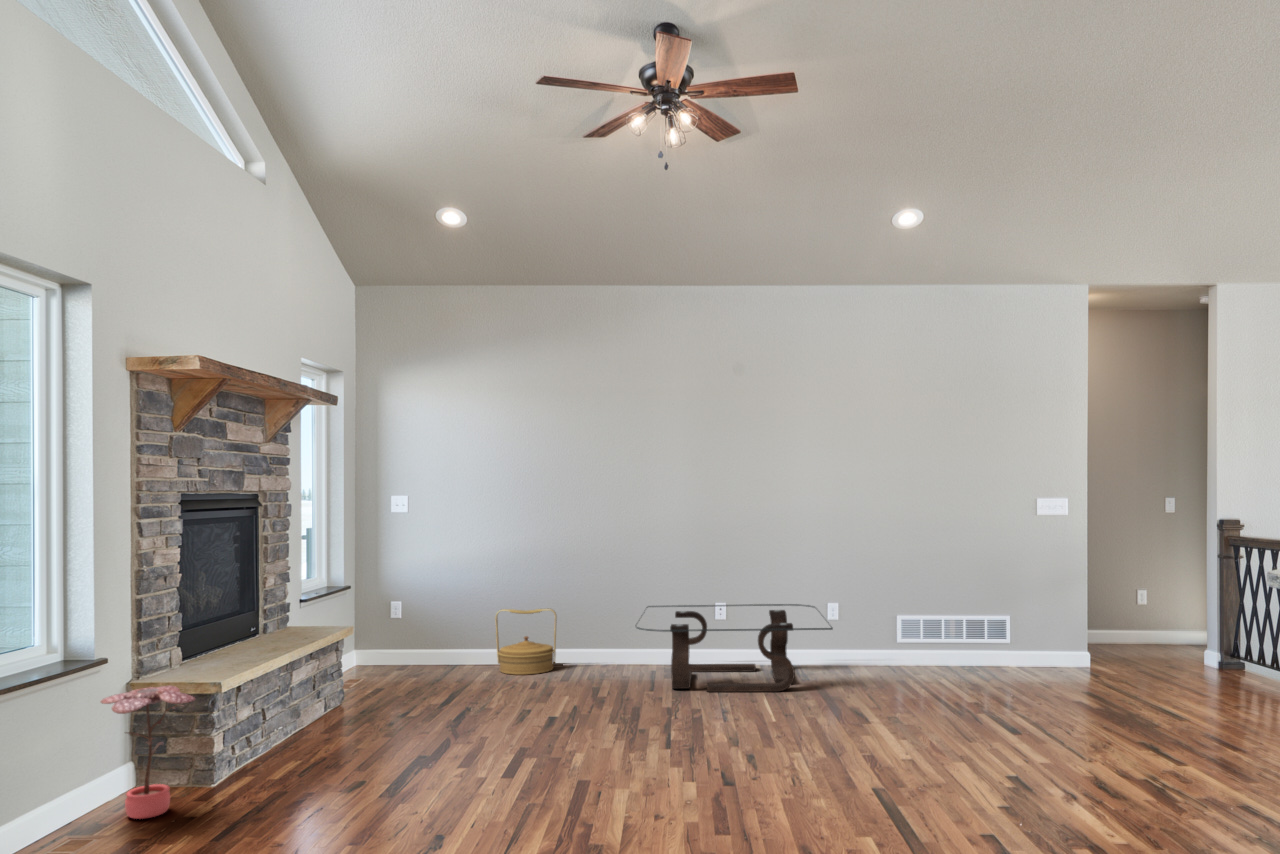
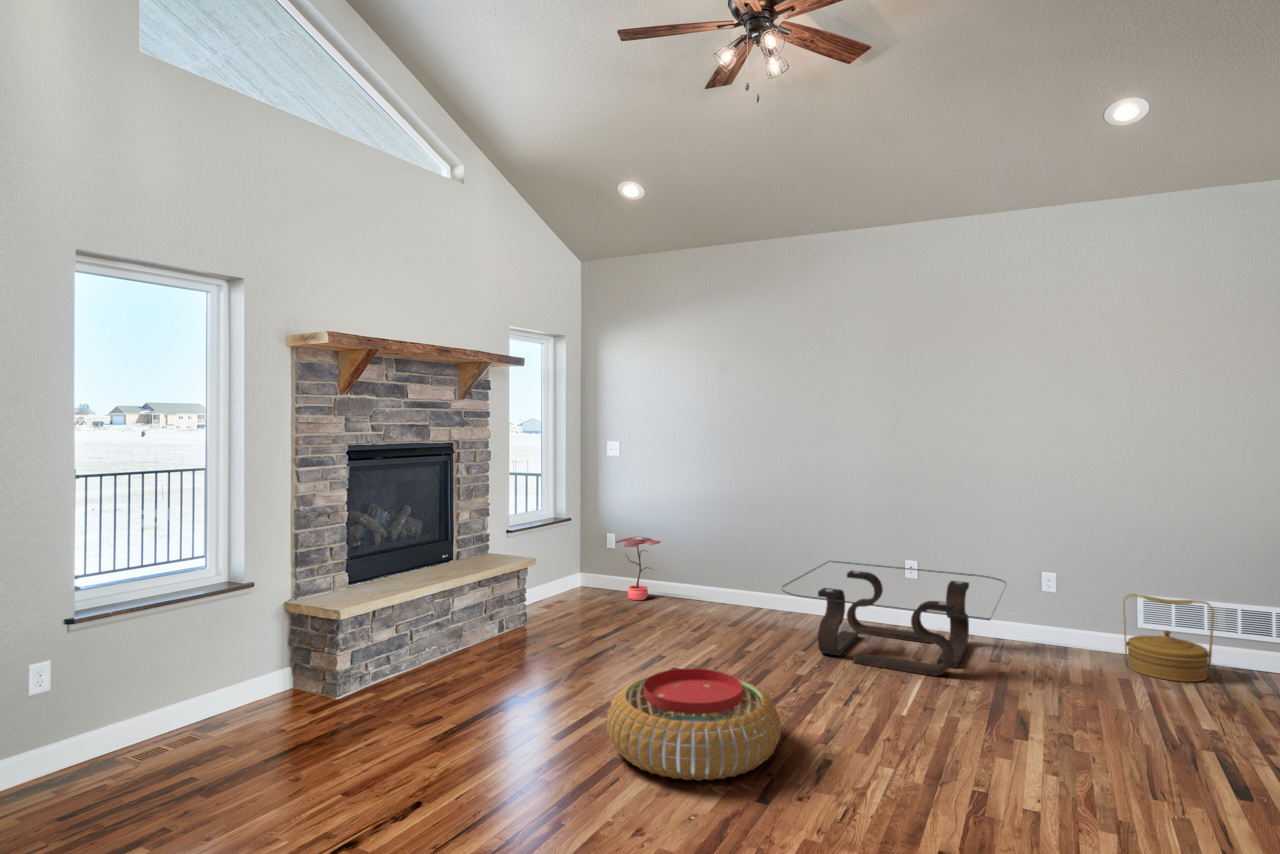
woven basket: present [495,609,557,675] -> present [1123,594,1214,682]
potted plant: present [101,686,196,819] -> present [616,537,660,600]
pouf: none [553,693,718,783] -> present [607,669,781,781]

